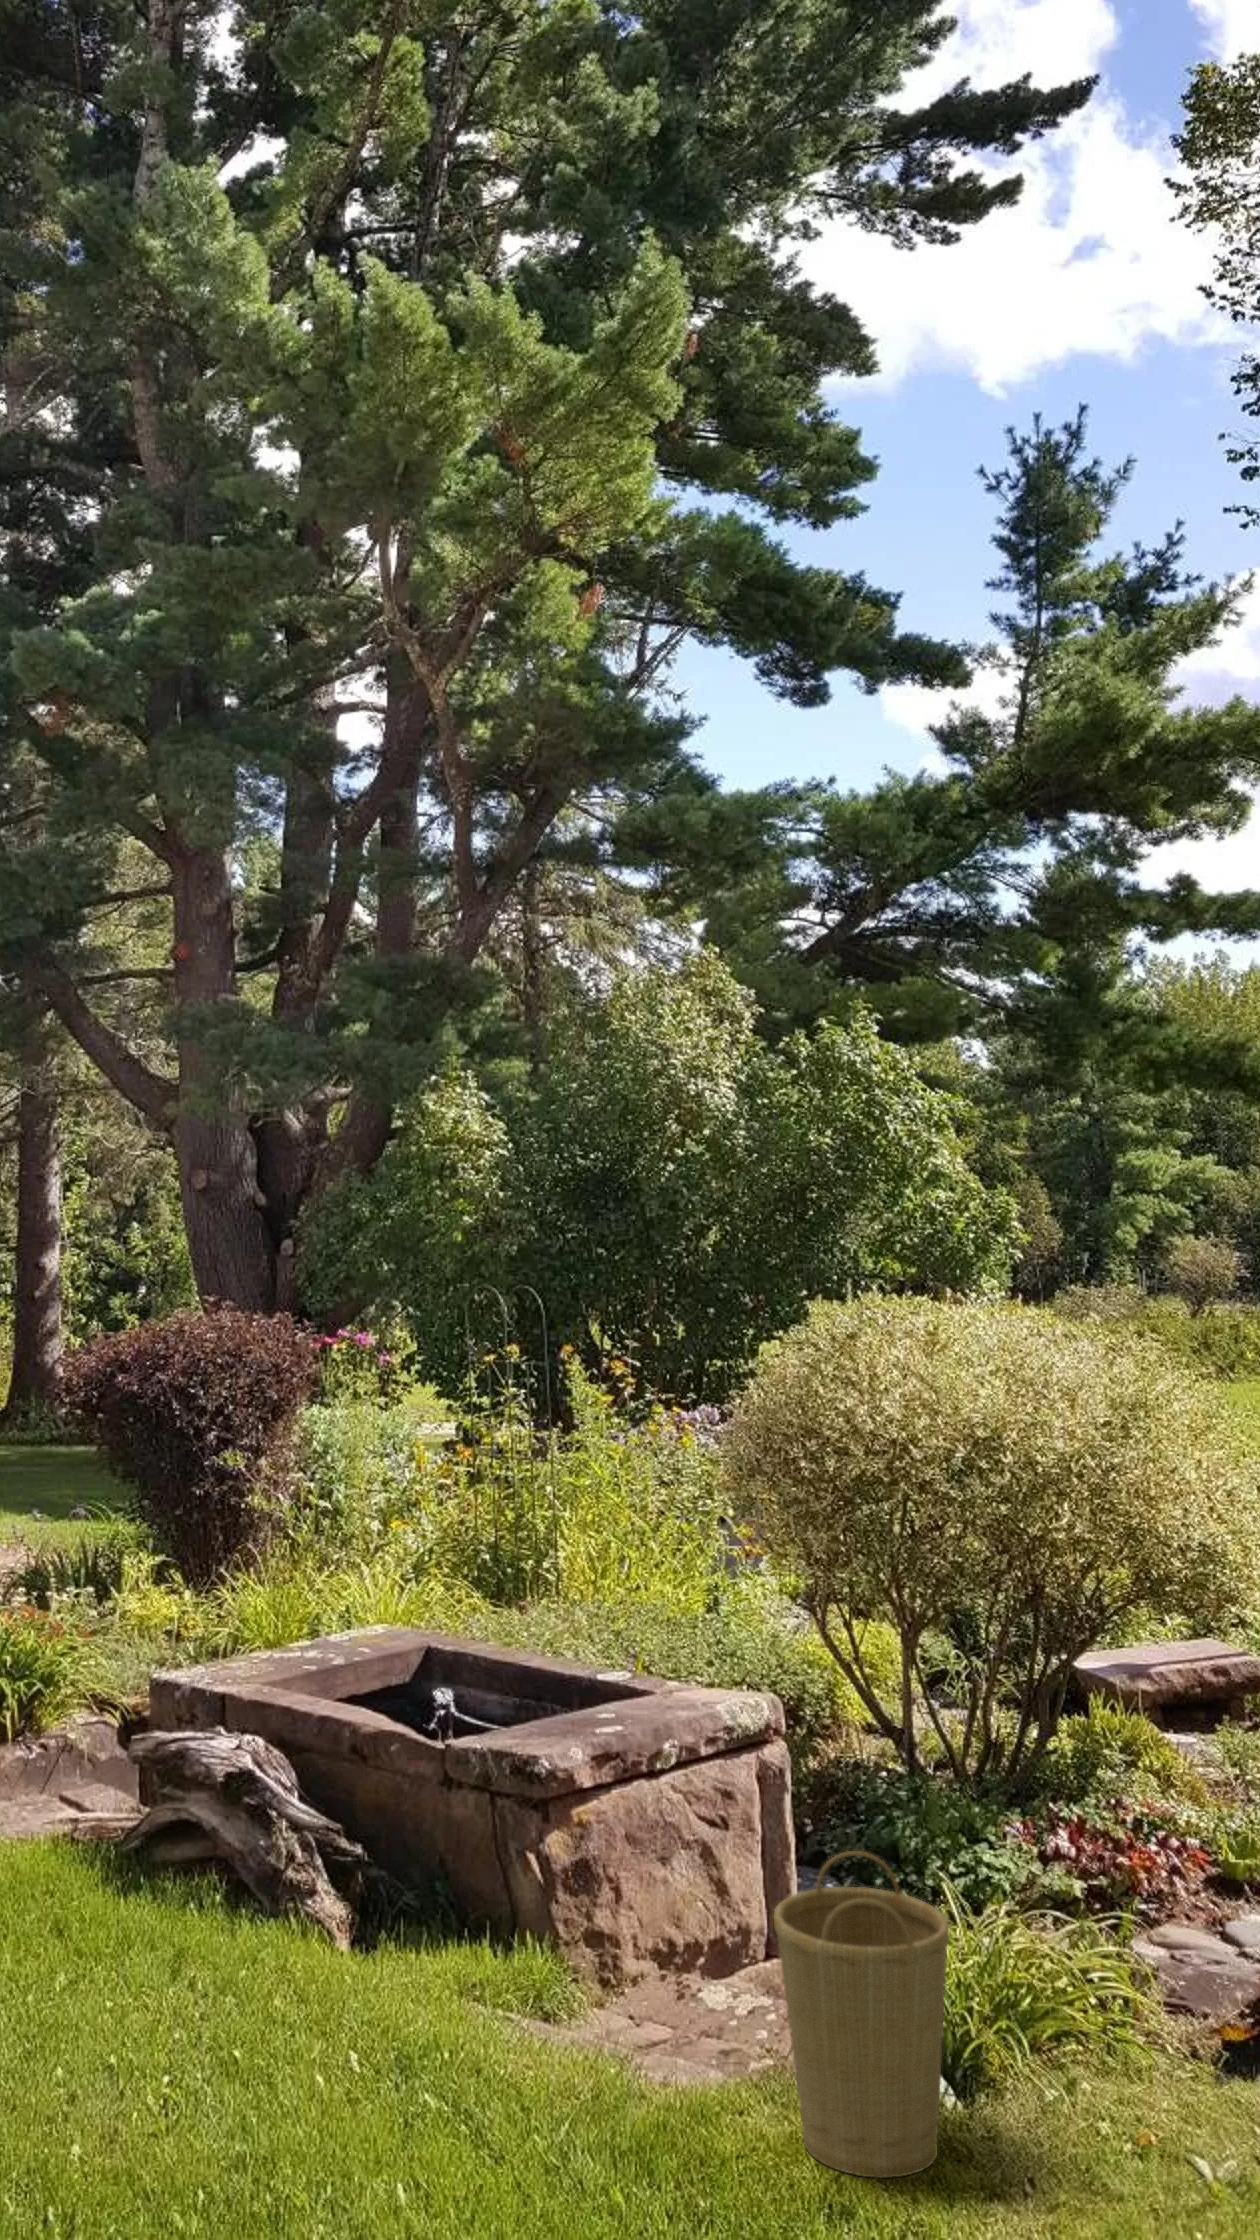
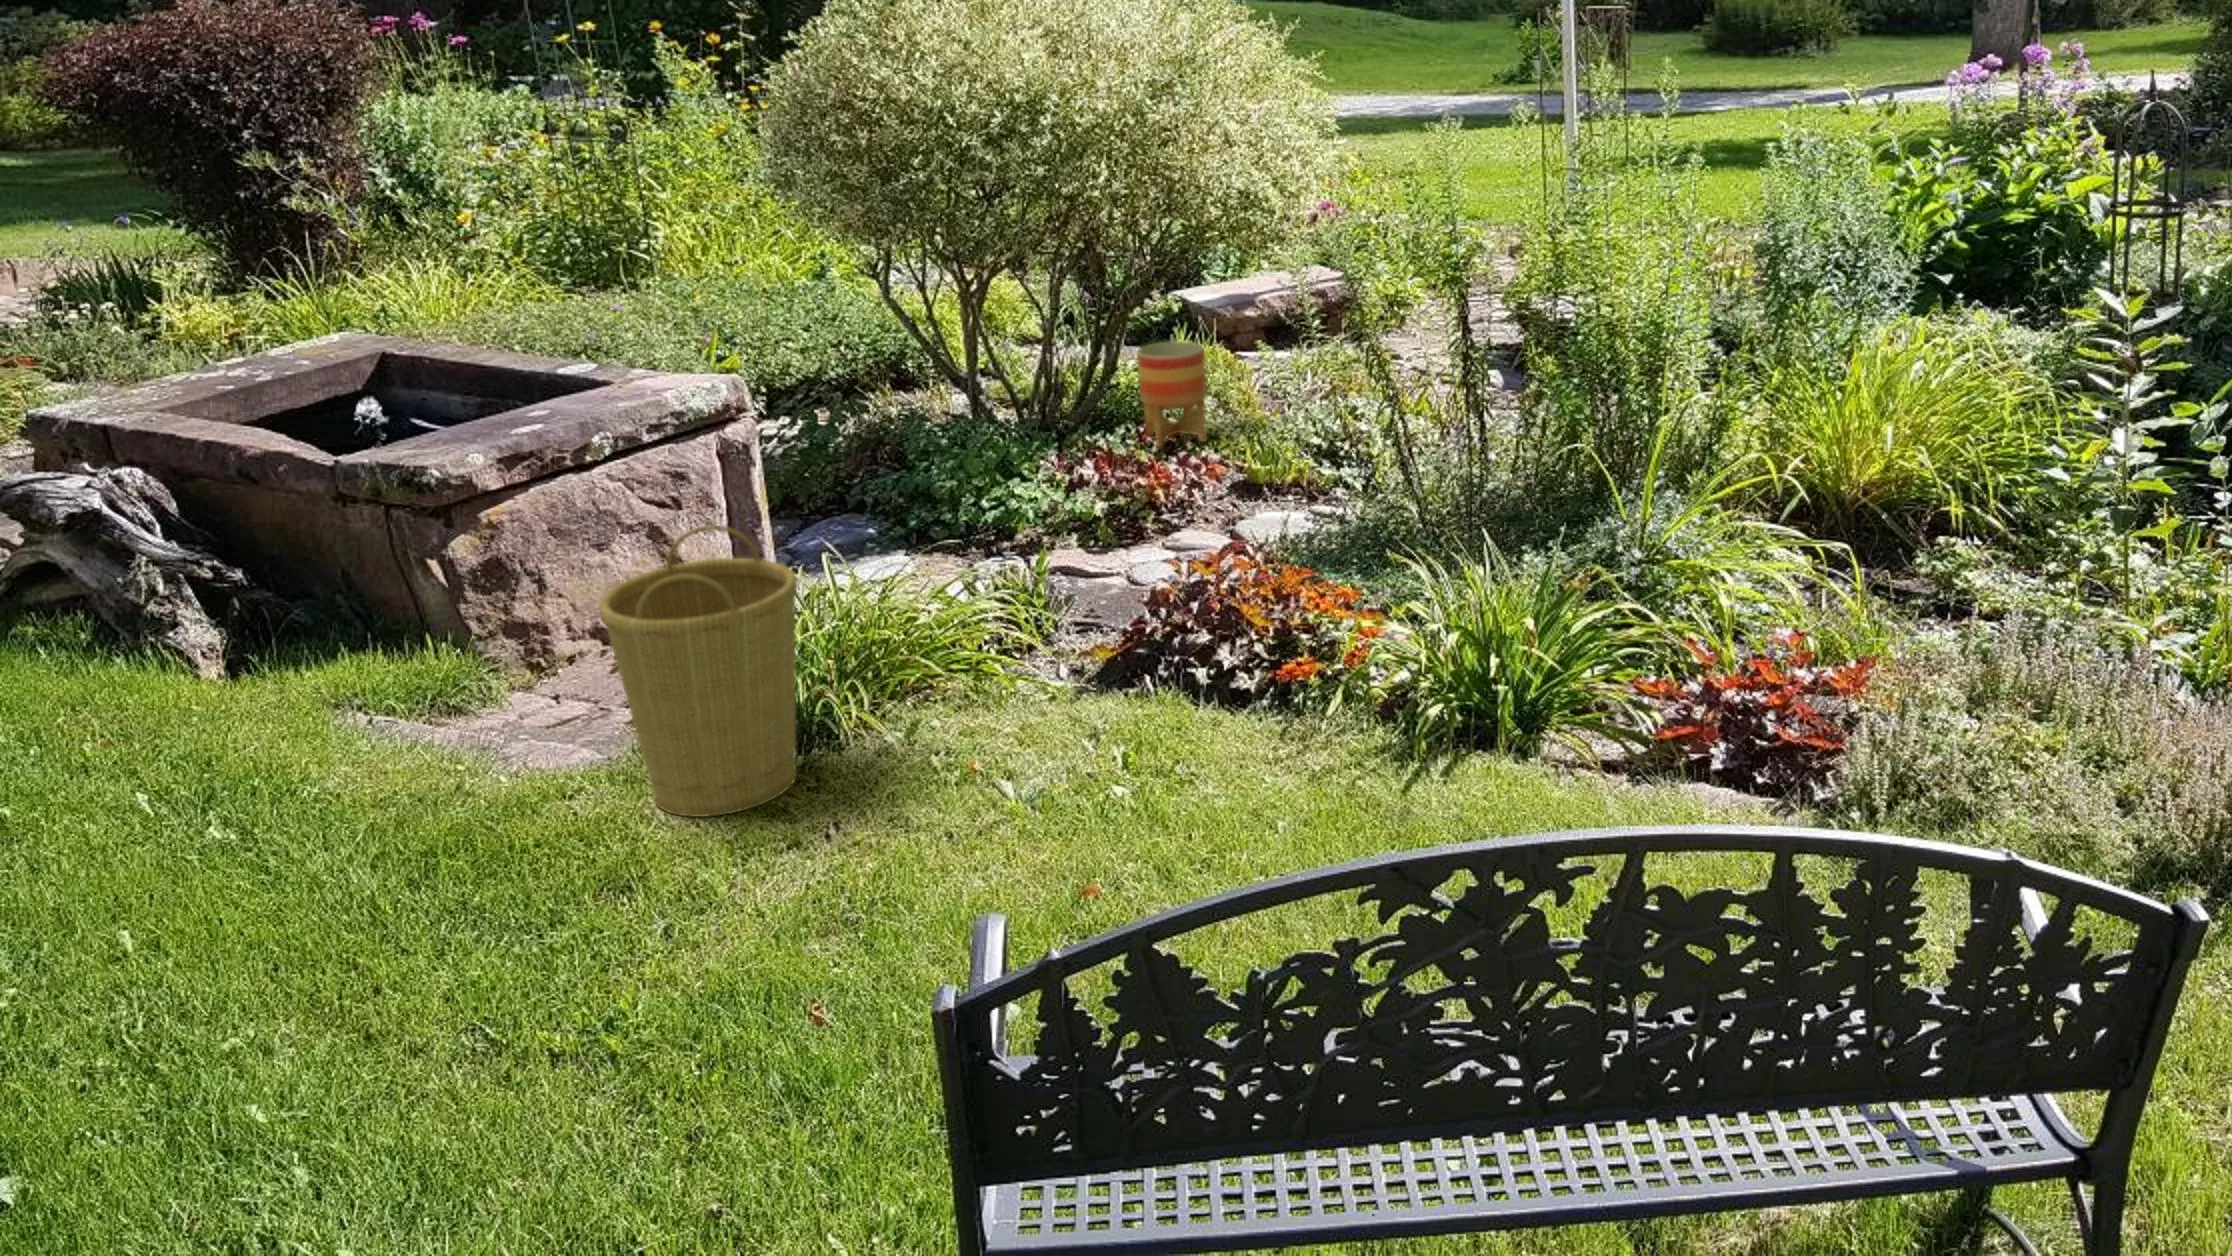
planter: none [1098,1703,1175,1823] -> present [1137,341,1207,447]

